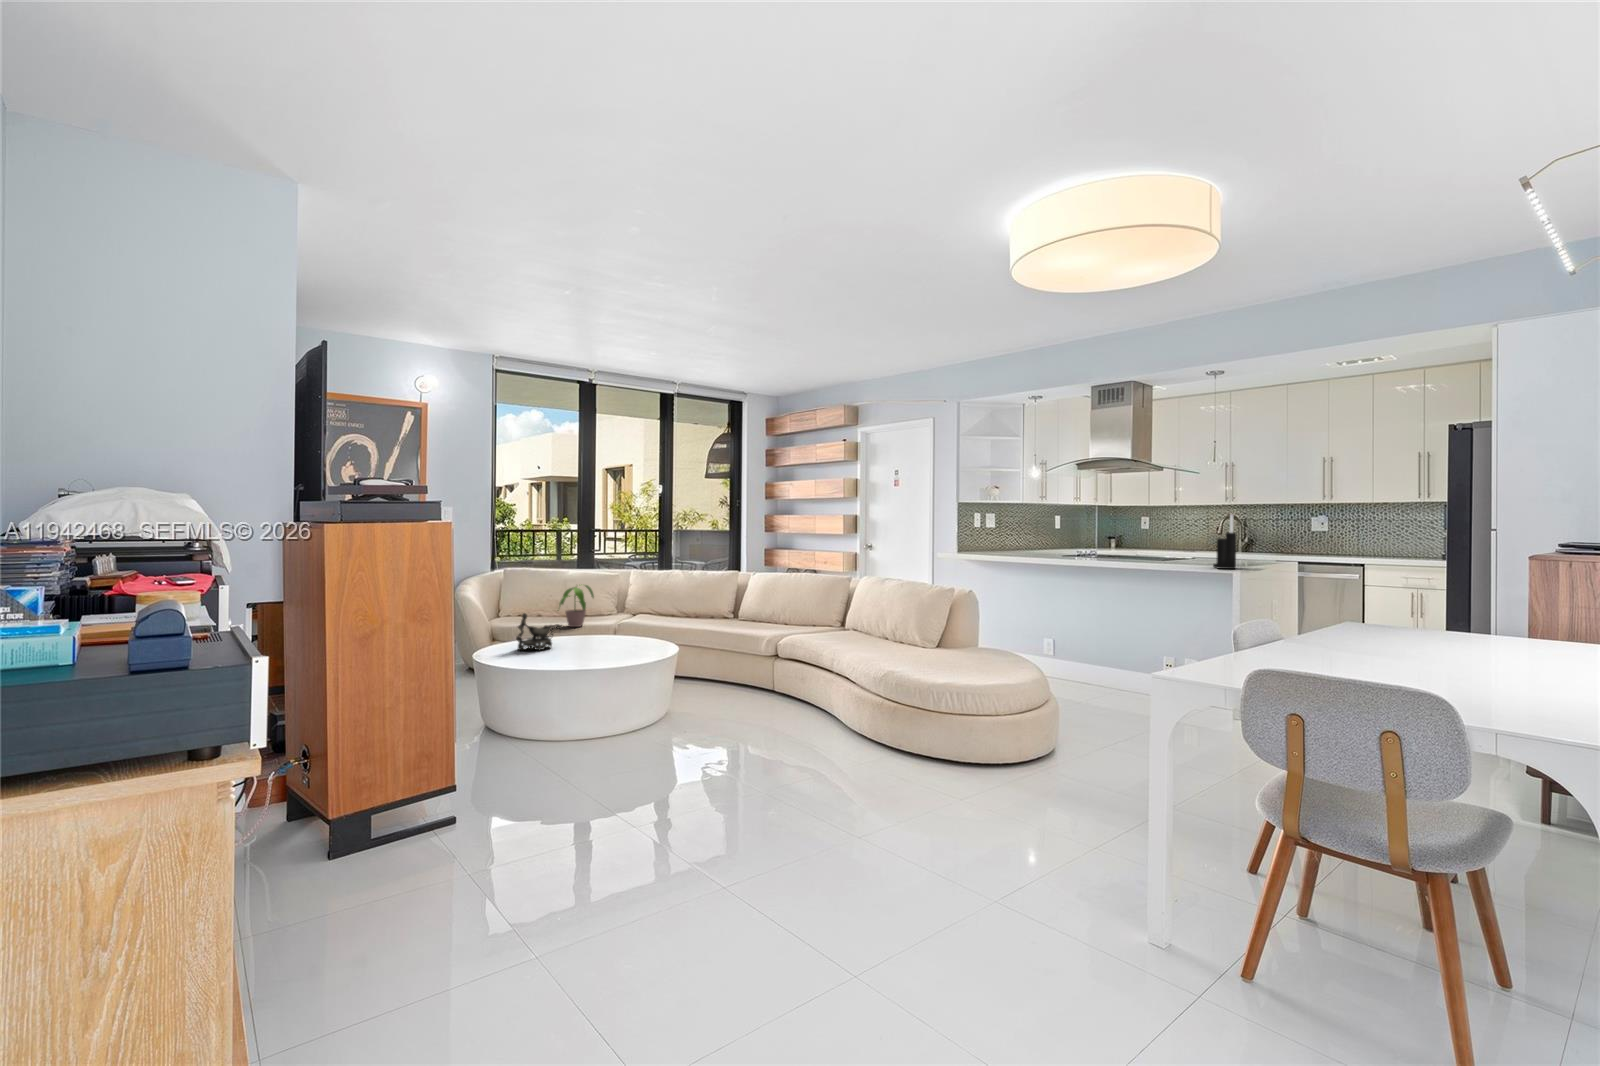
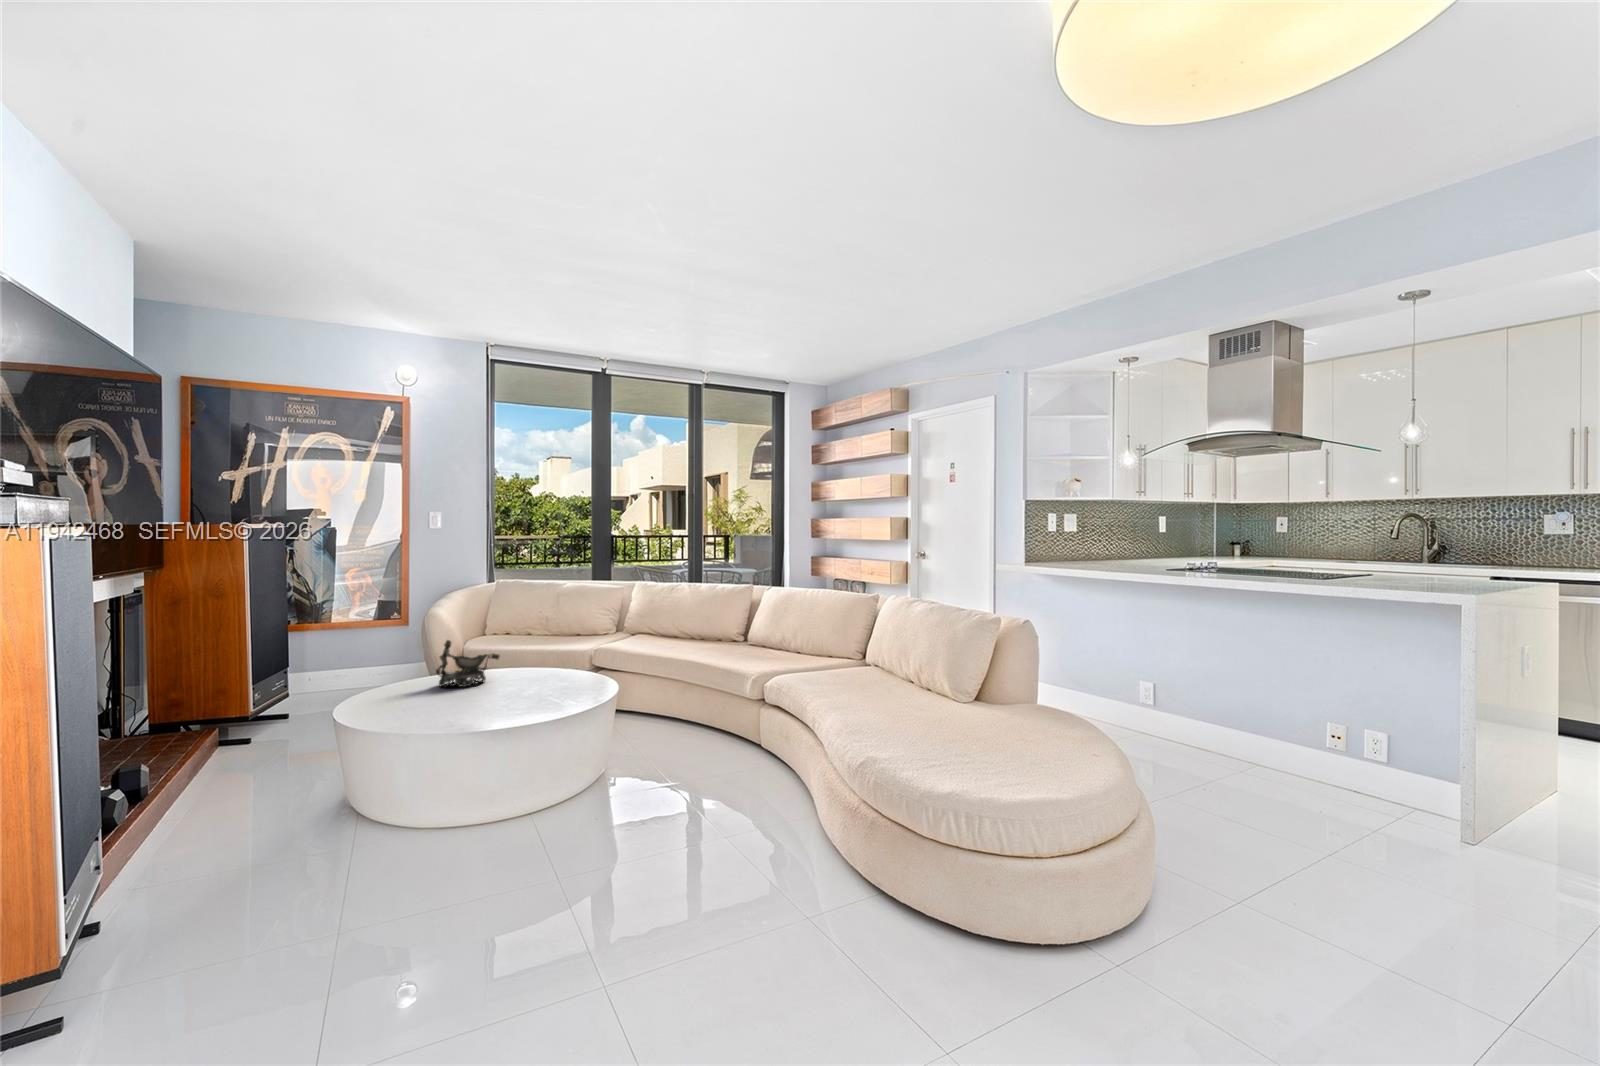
knife block: present [1213,515,1236,569] -> none [1410,509,1453,593]
potted plant: present [559,585,594,627] -> none [522,600,580,651]

